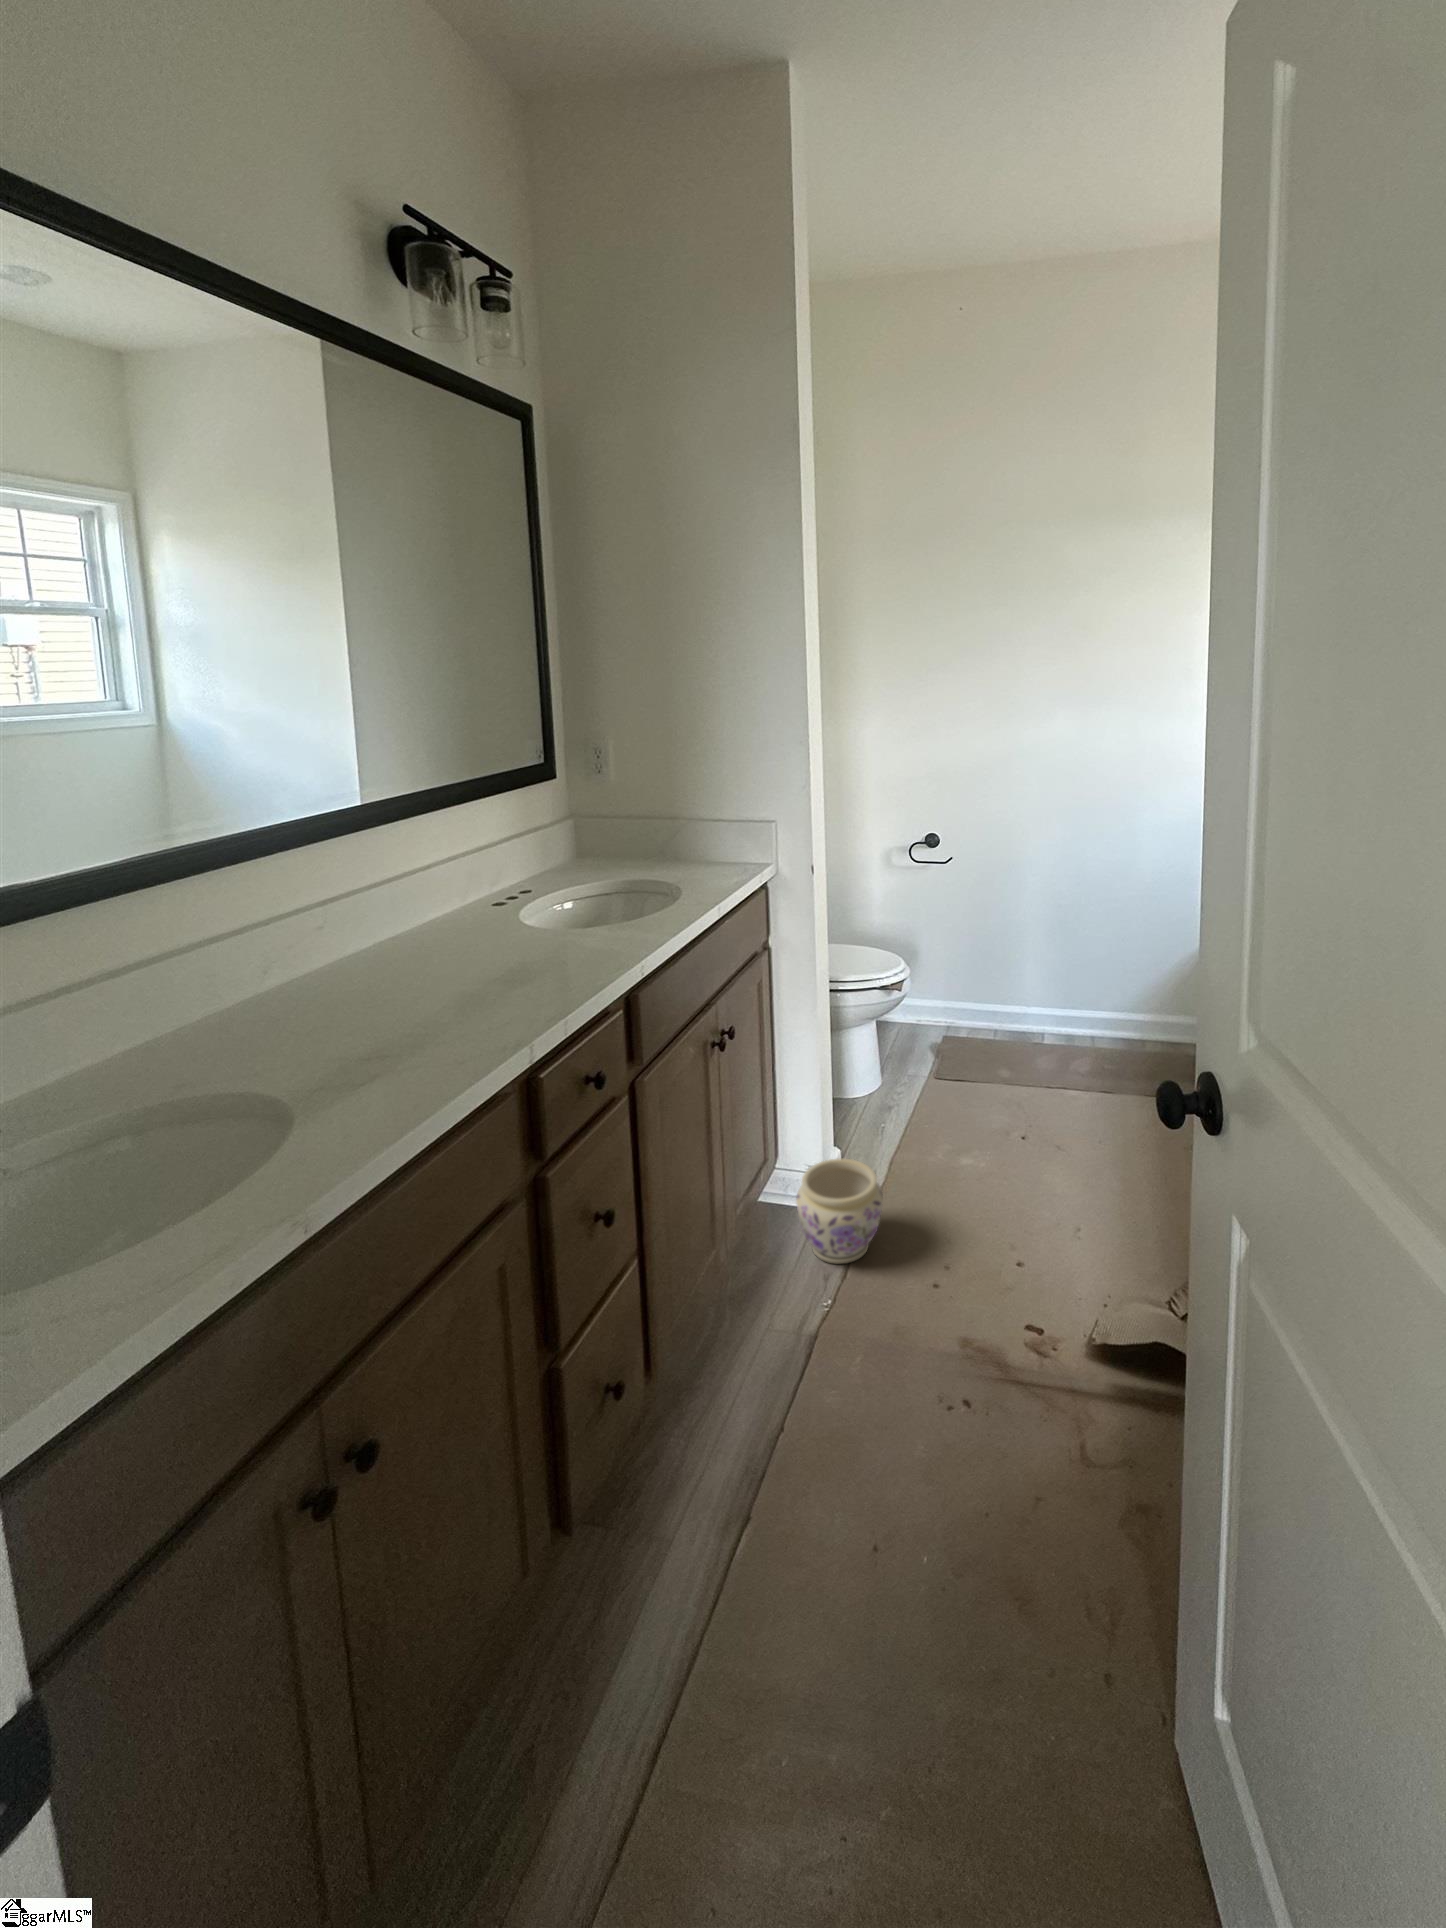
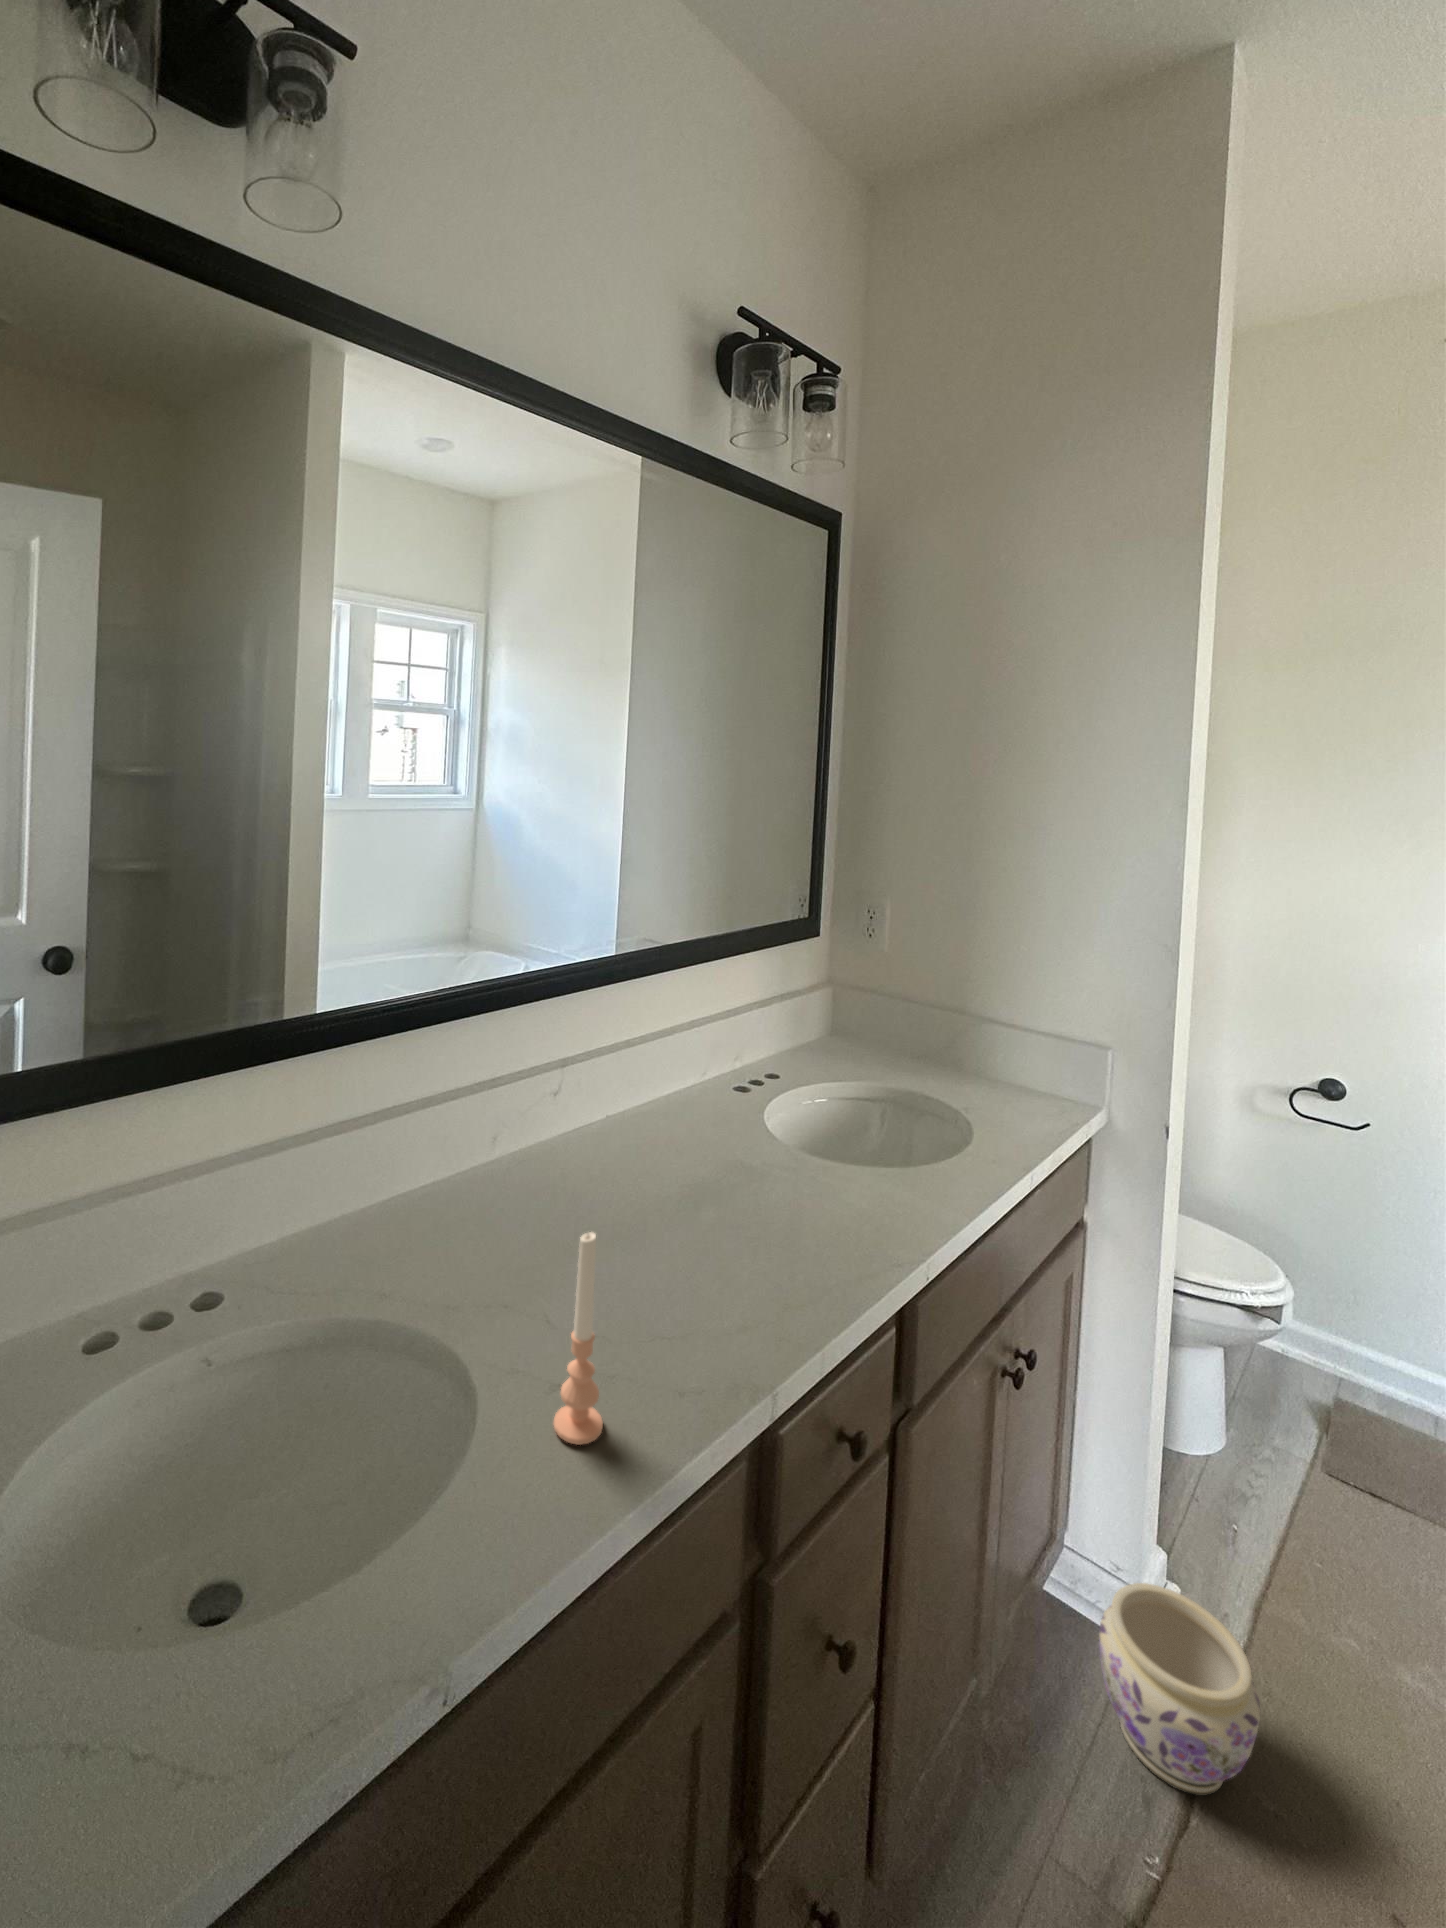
candle: none [358,954,399,1101] -> present [553,1232,603,1445]

